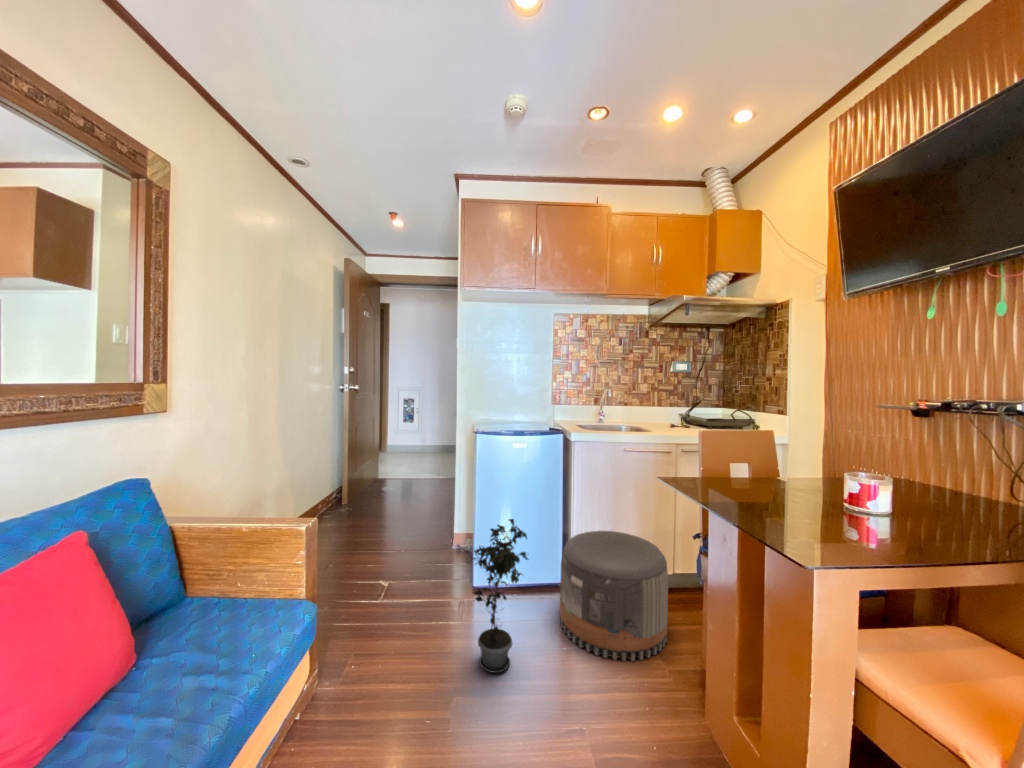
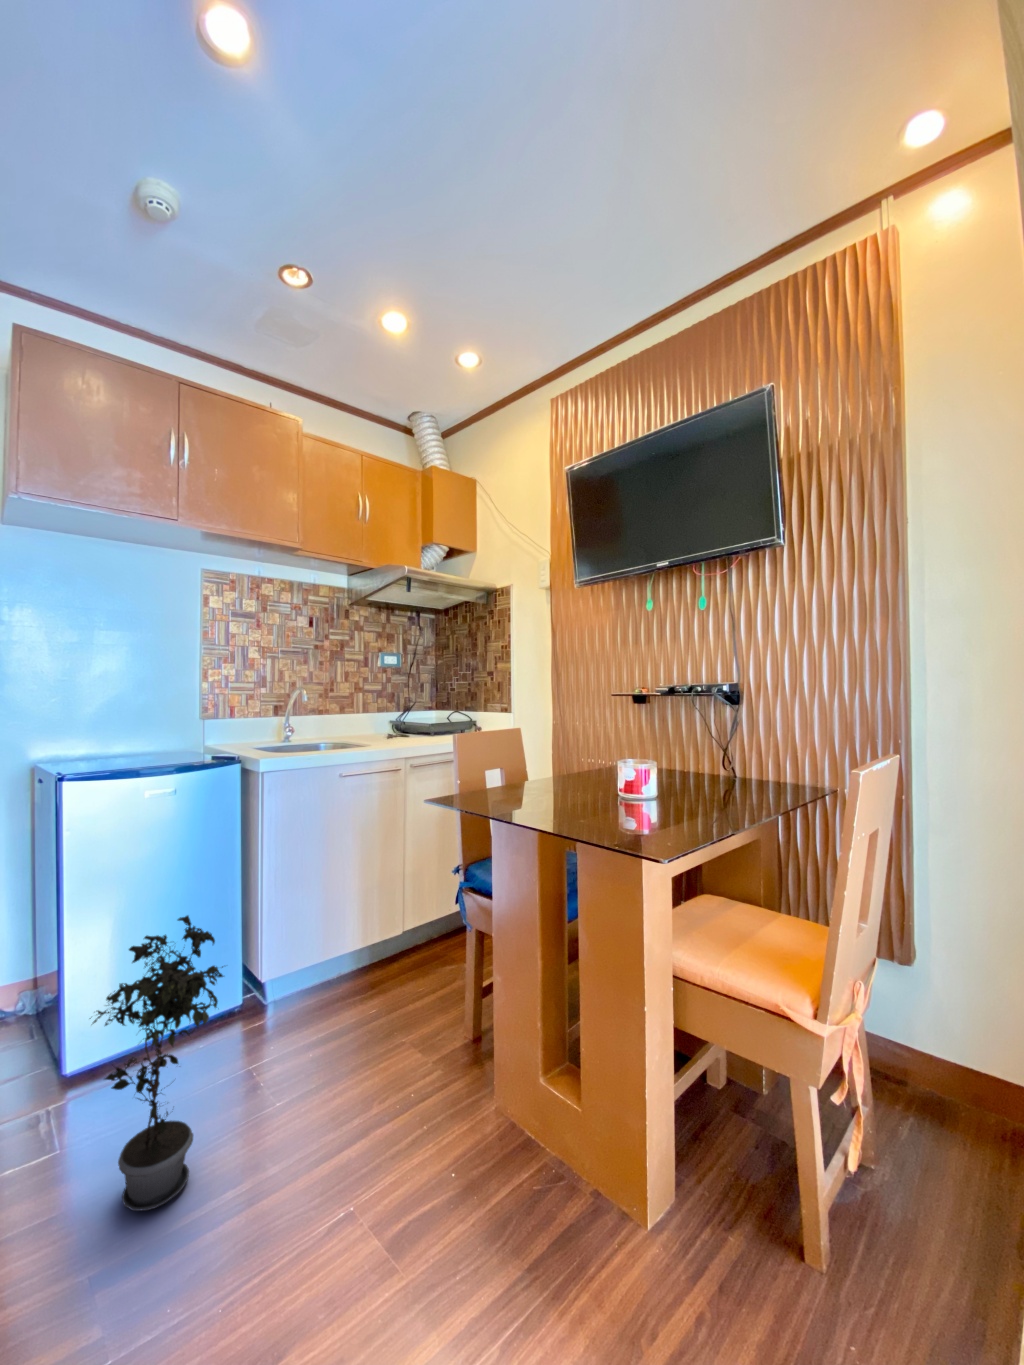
pouf: present [560,531,668,661] -> none [256,893,416,1085]

